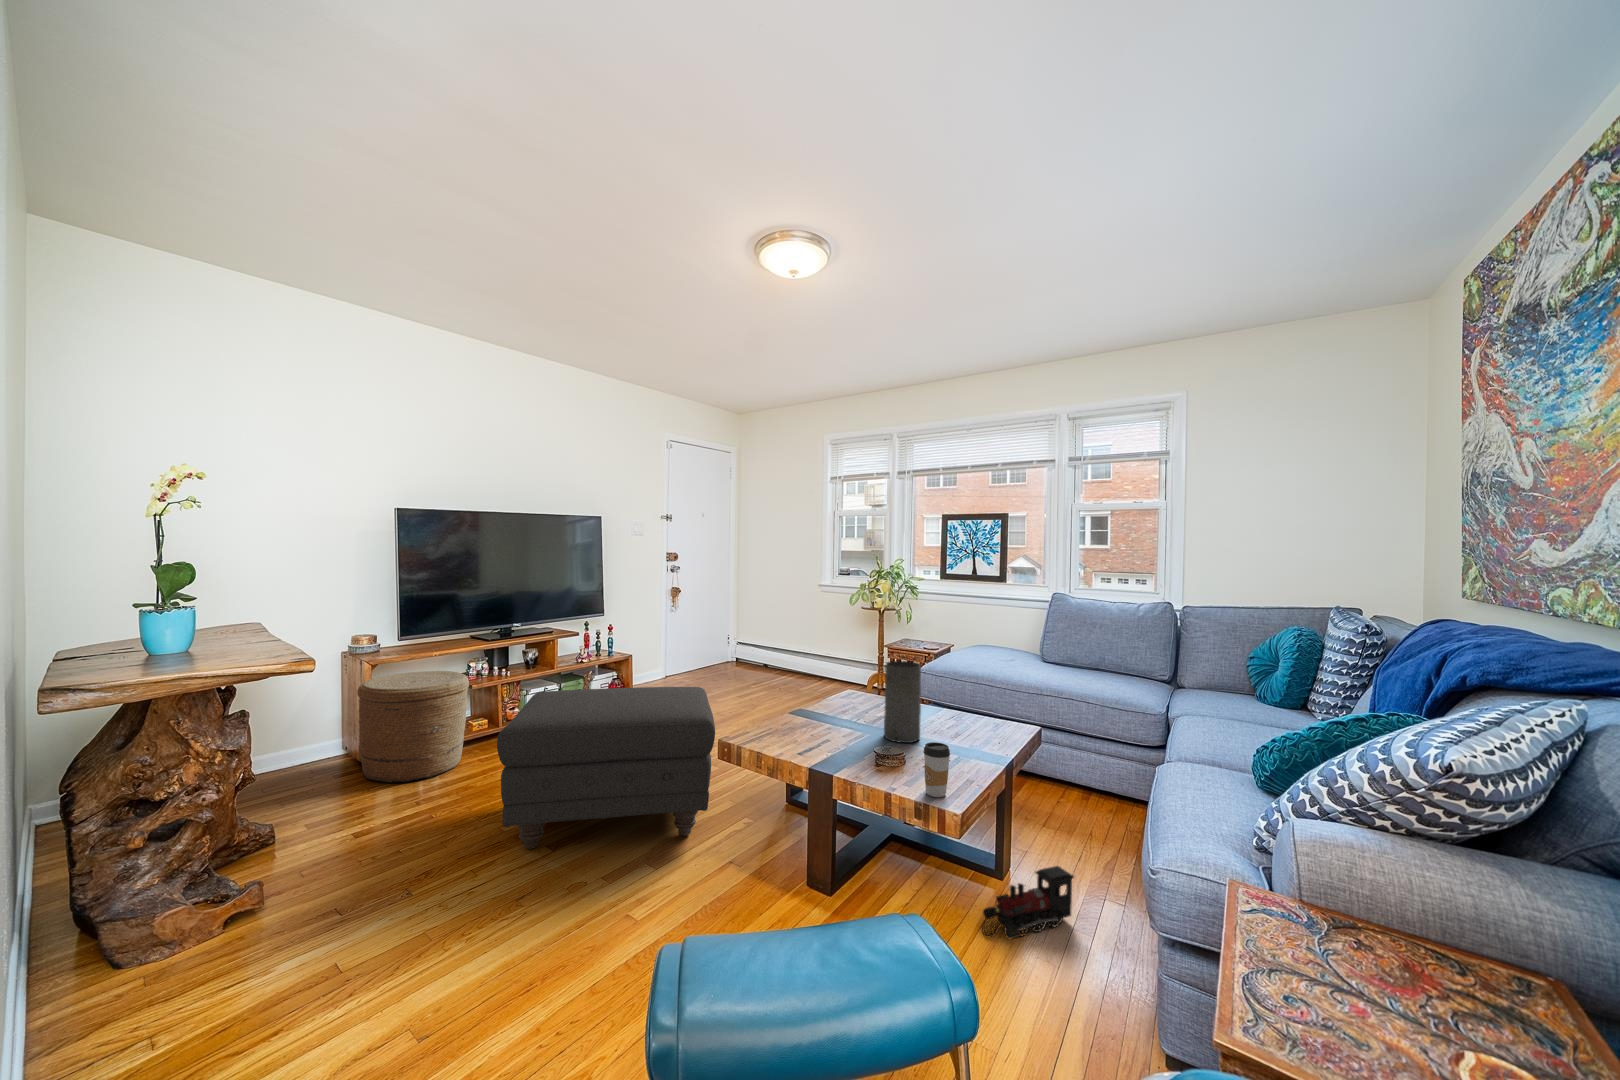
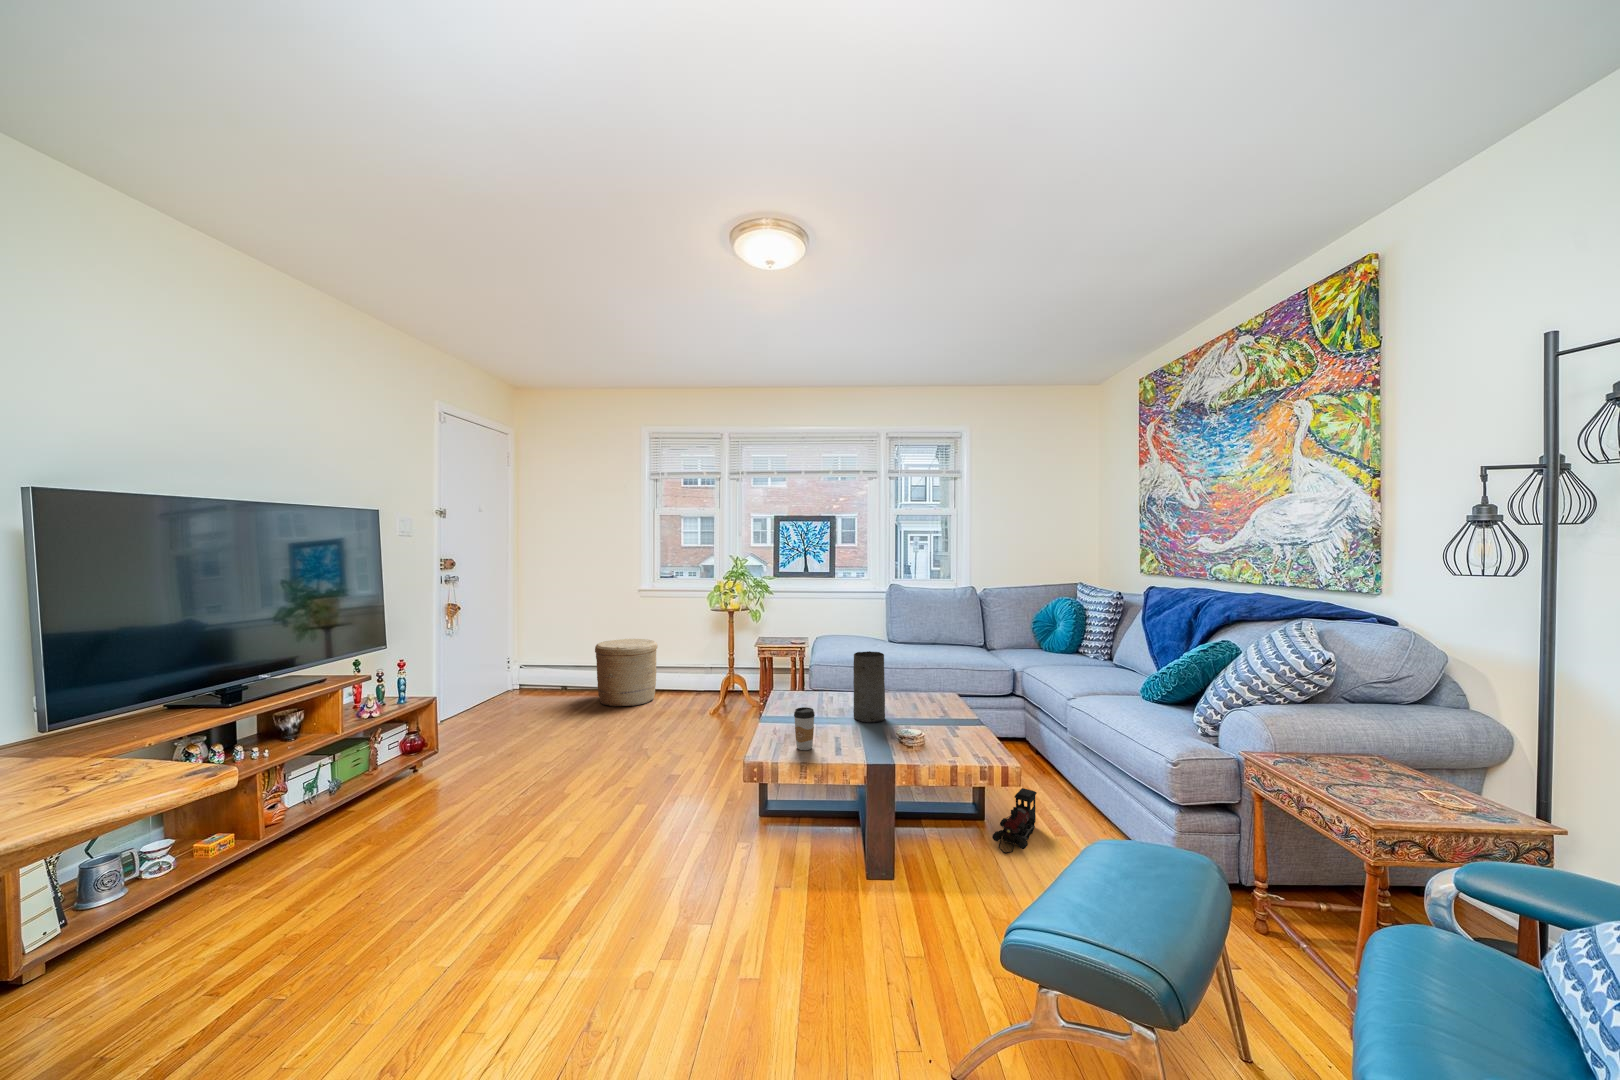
woven basket: present [357,671,469,783] -> present [595,639,657,707]
ottoman: present [497,687,715,849] -> none [474,707,737,930]
coffee cup: present [923,742,950,797] -> present [794,707,815,750]

